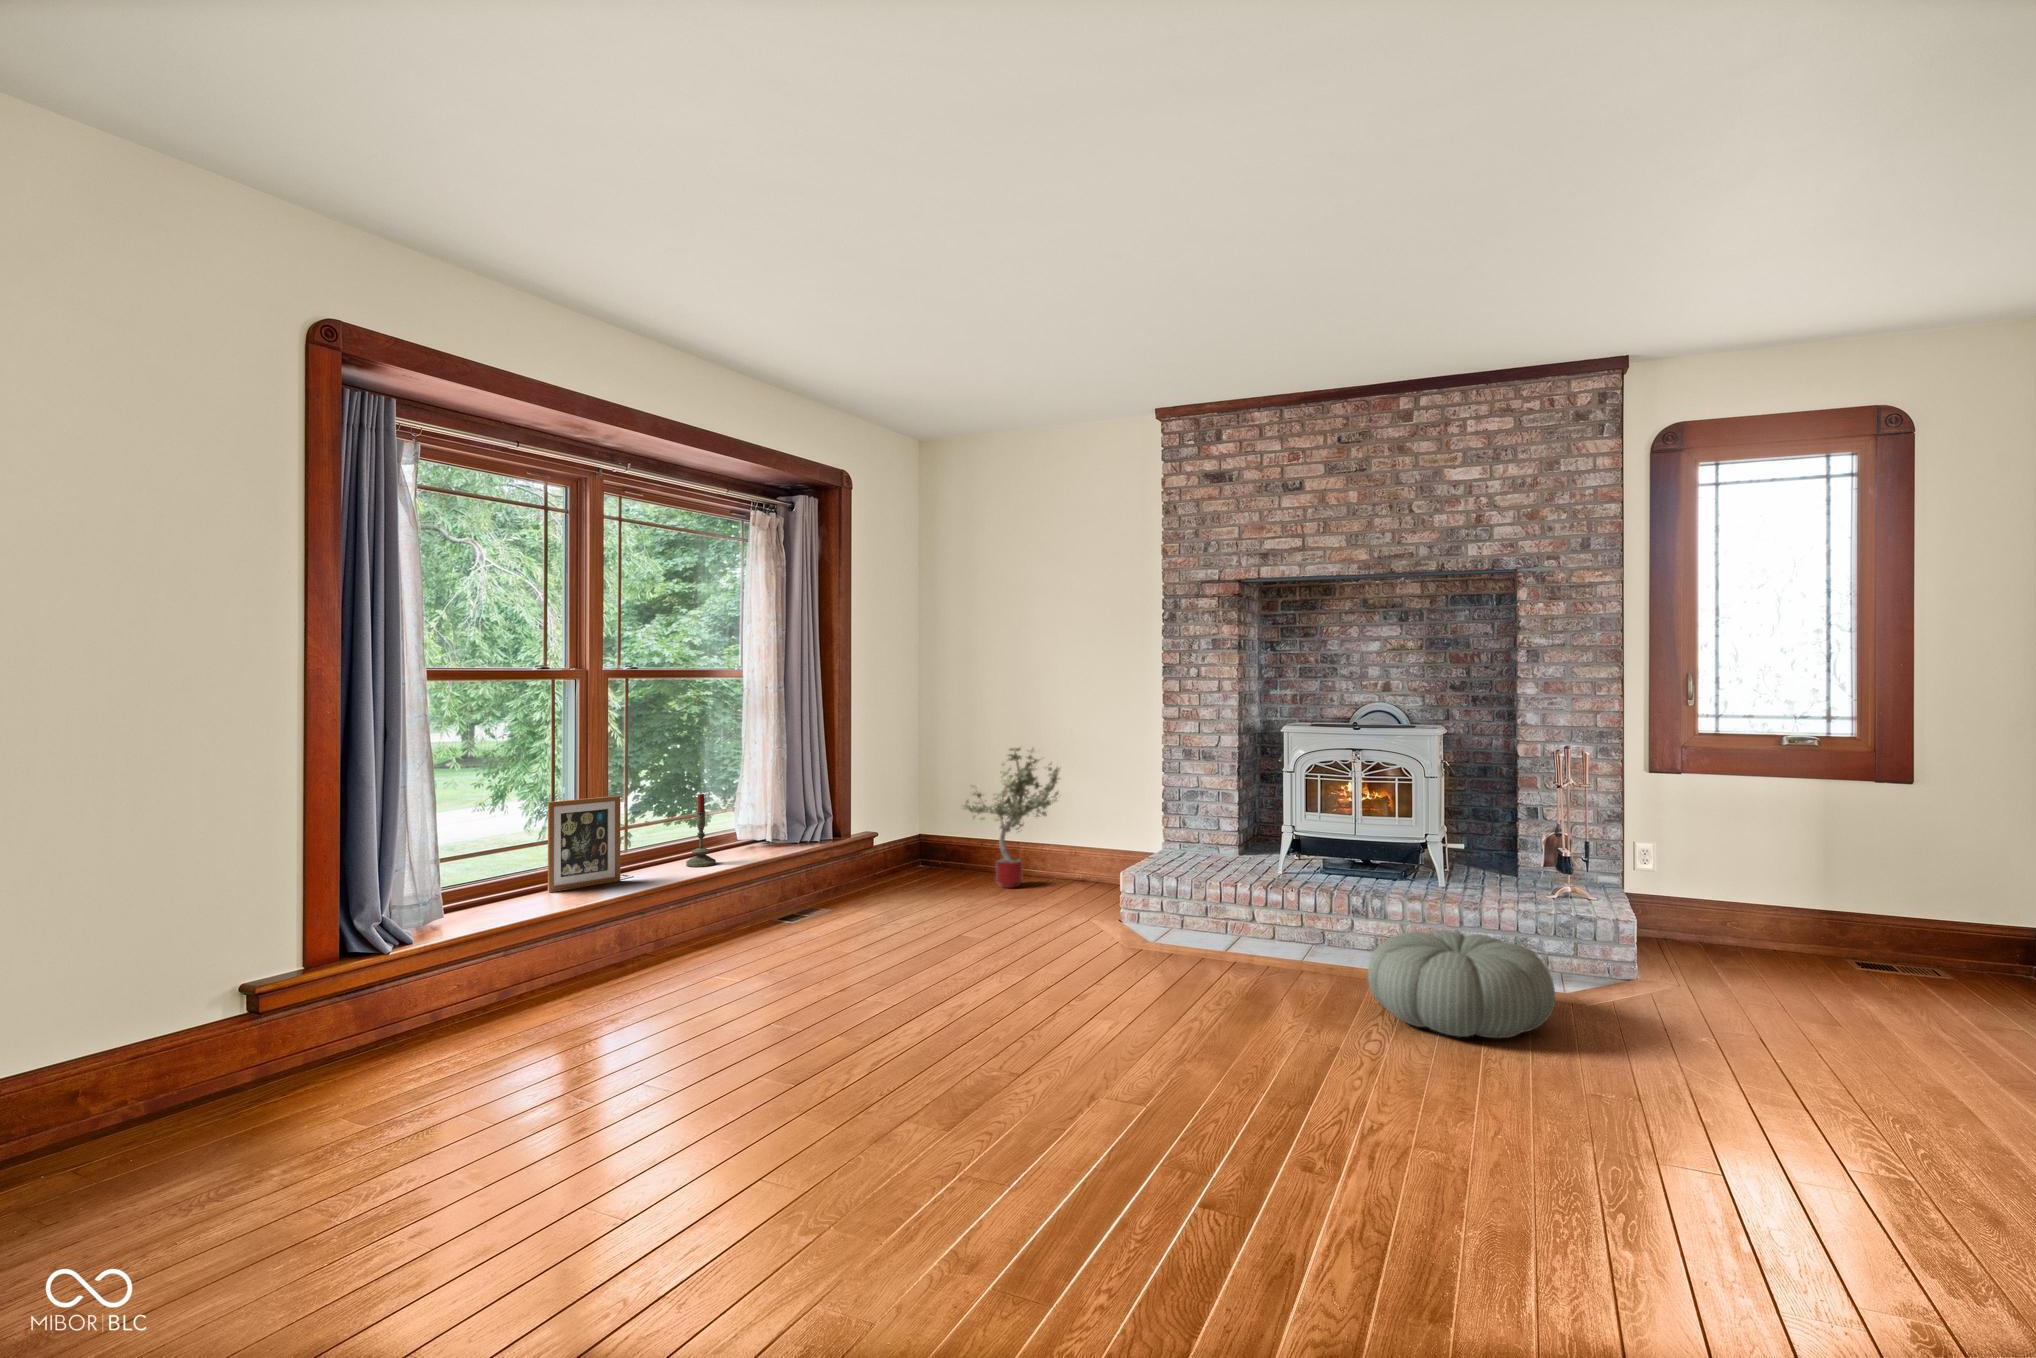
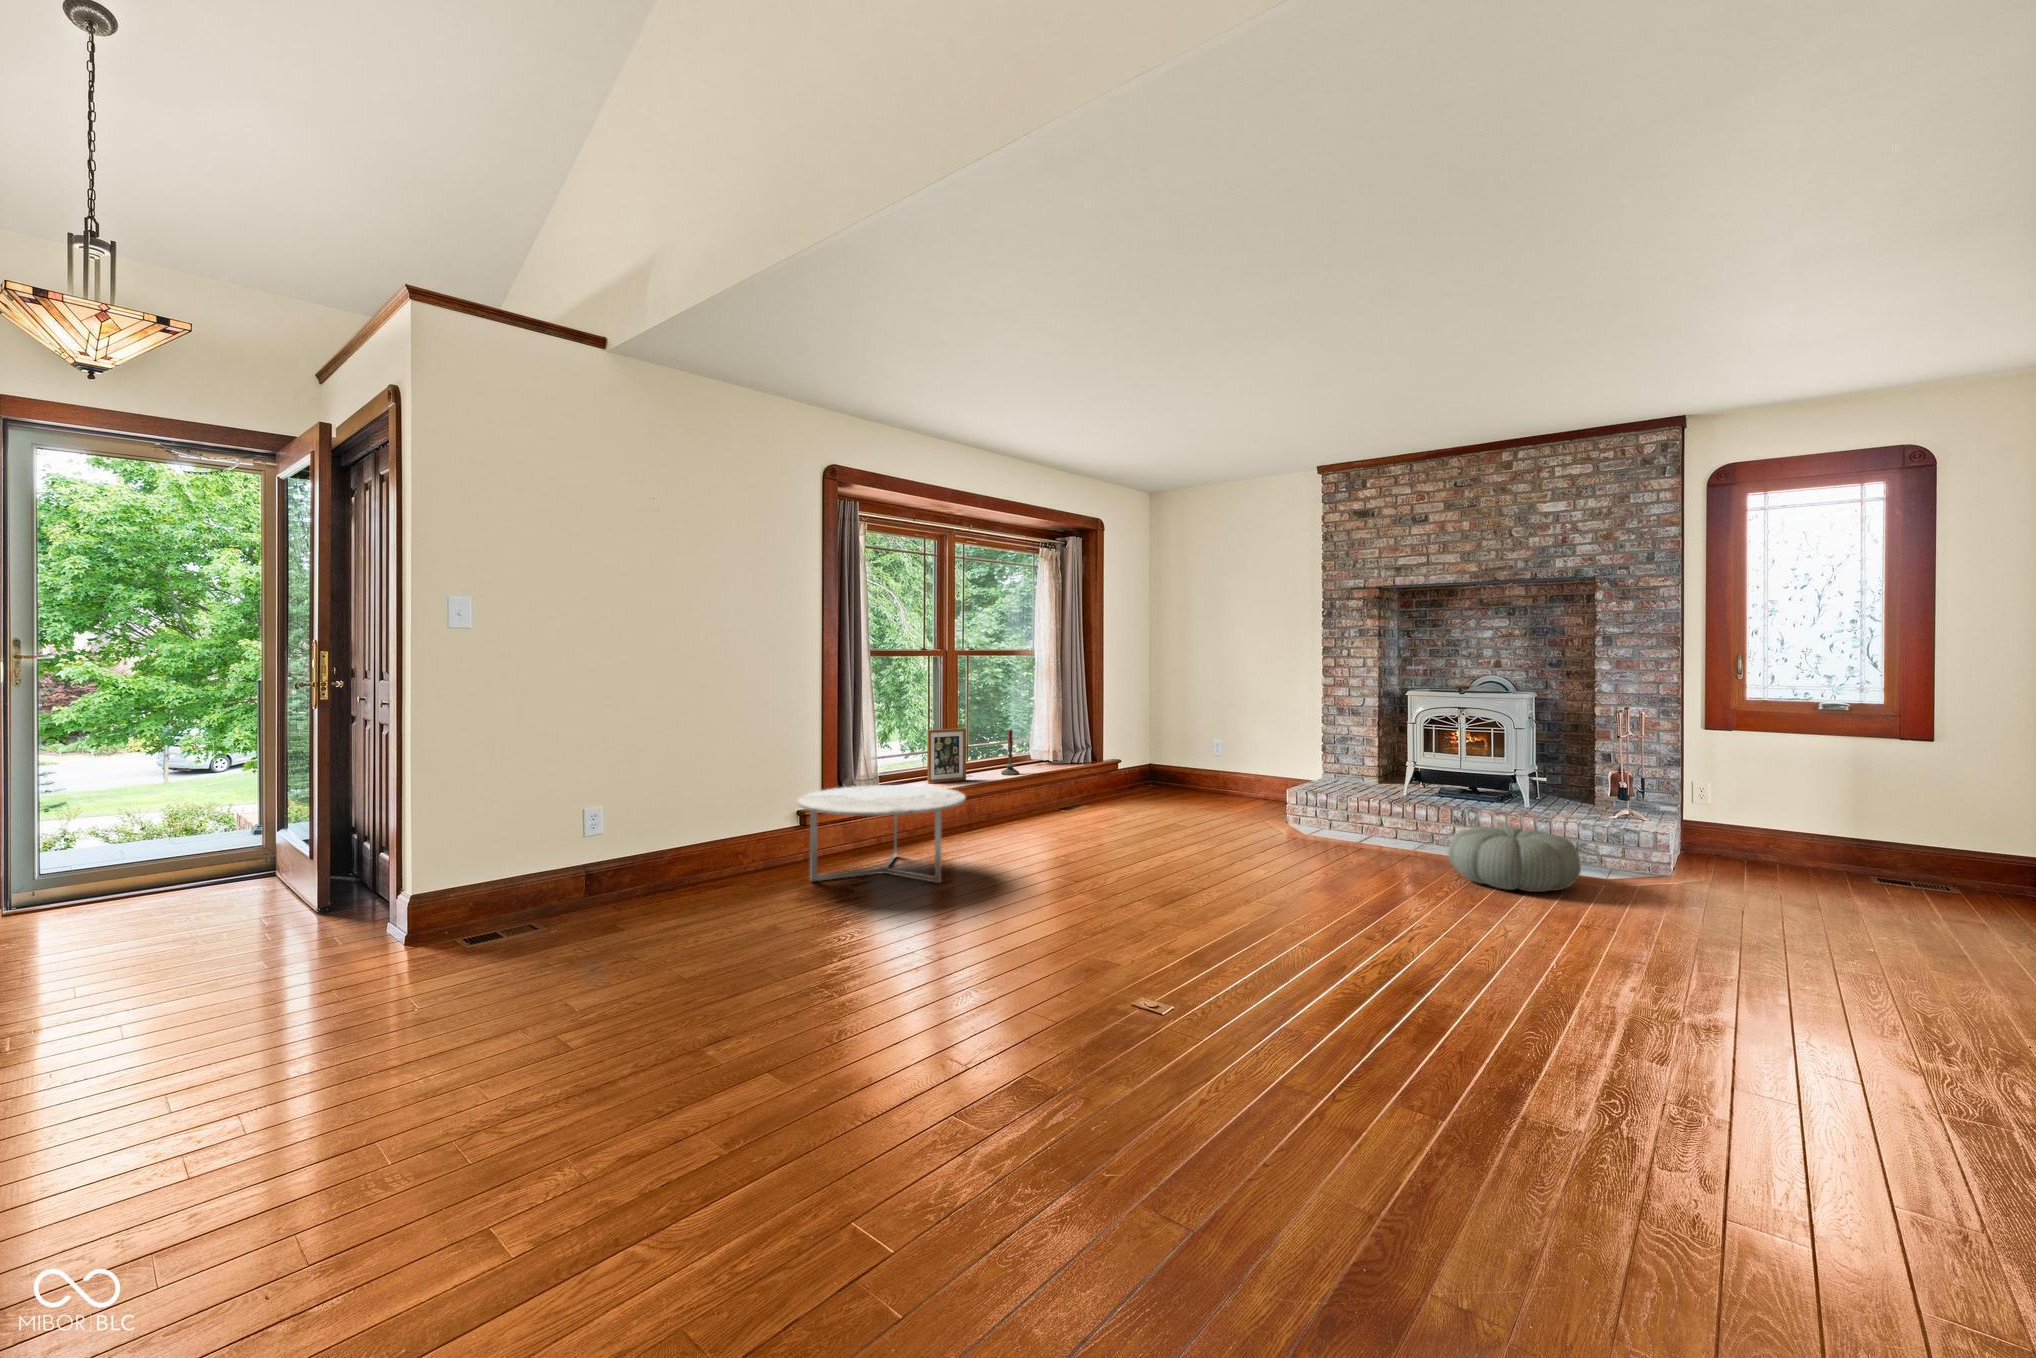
potted tree: present [964,747,1060,888] -> none [1176,705,1247,802]
coffee table: none [195,916,578,1145] -> present [798,785,965,883]

